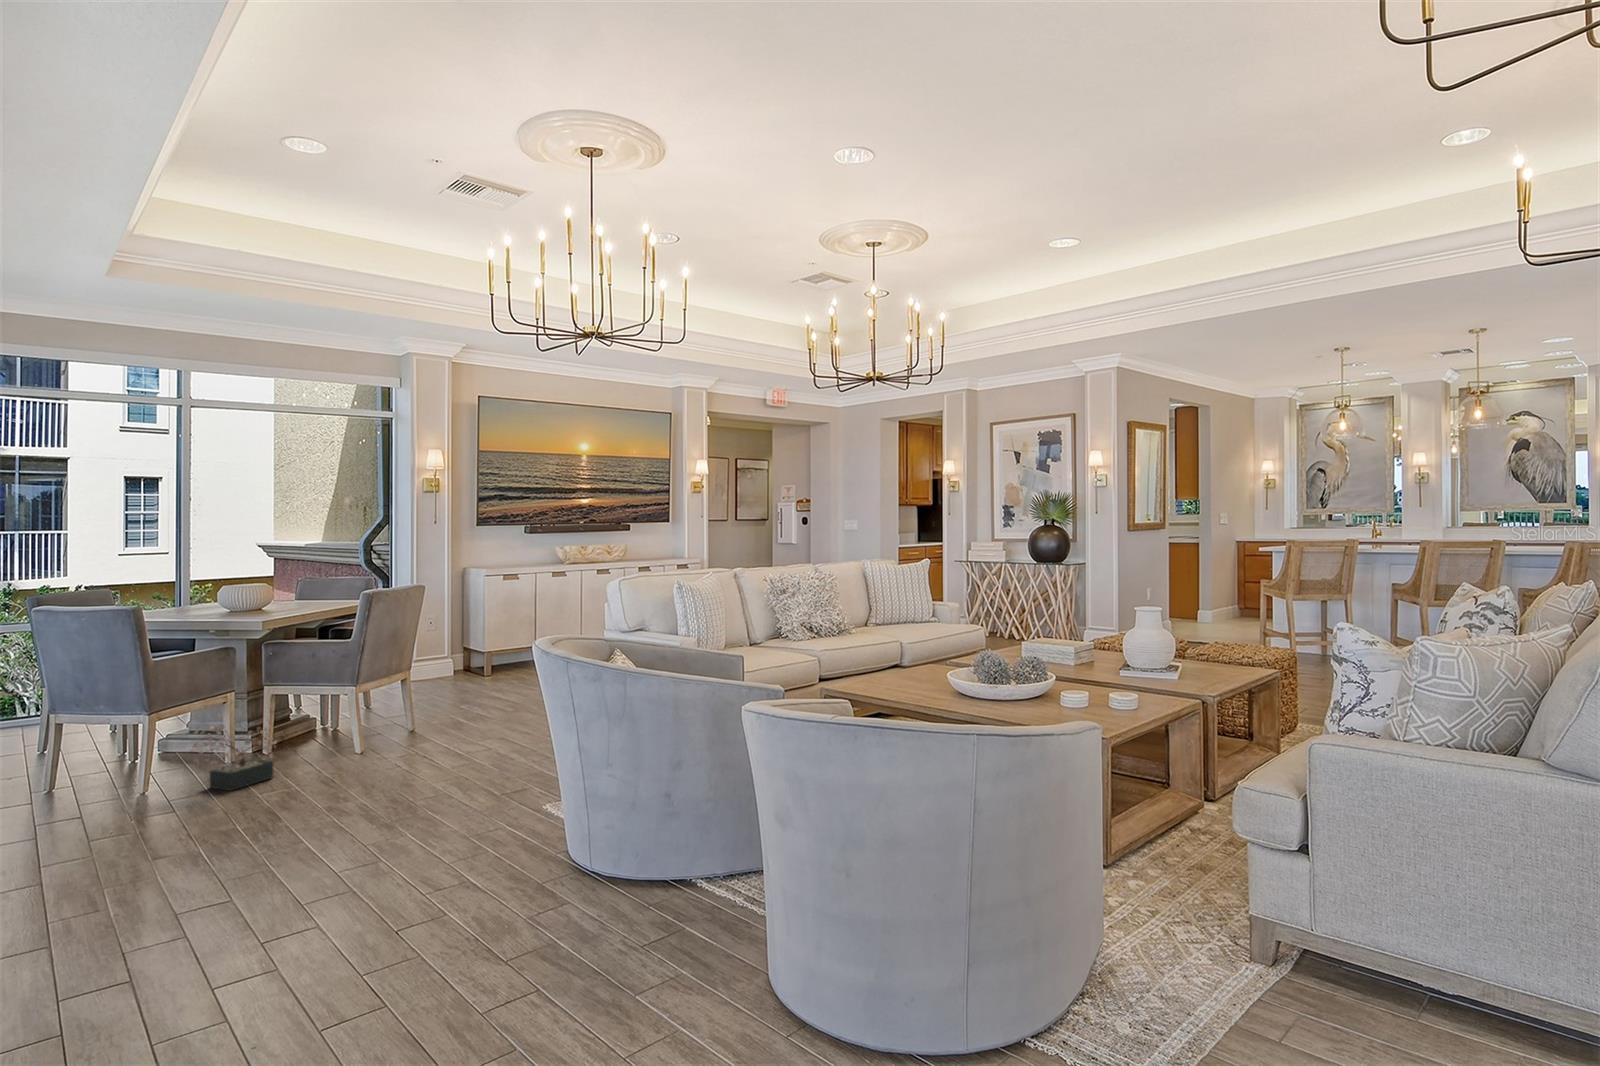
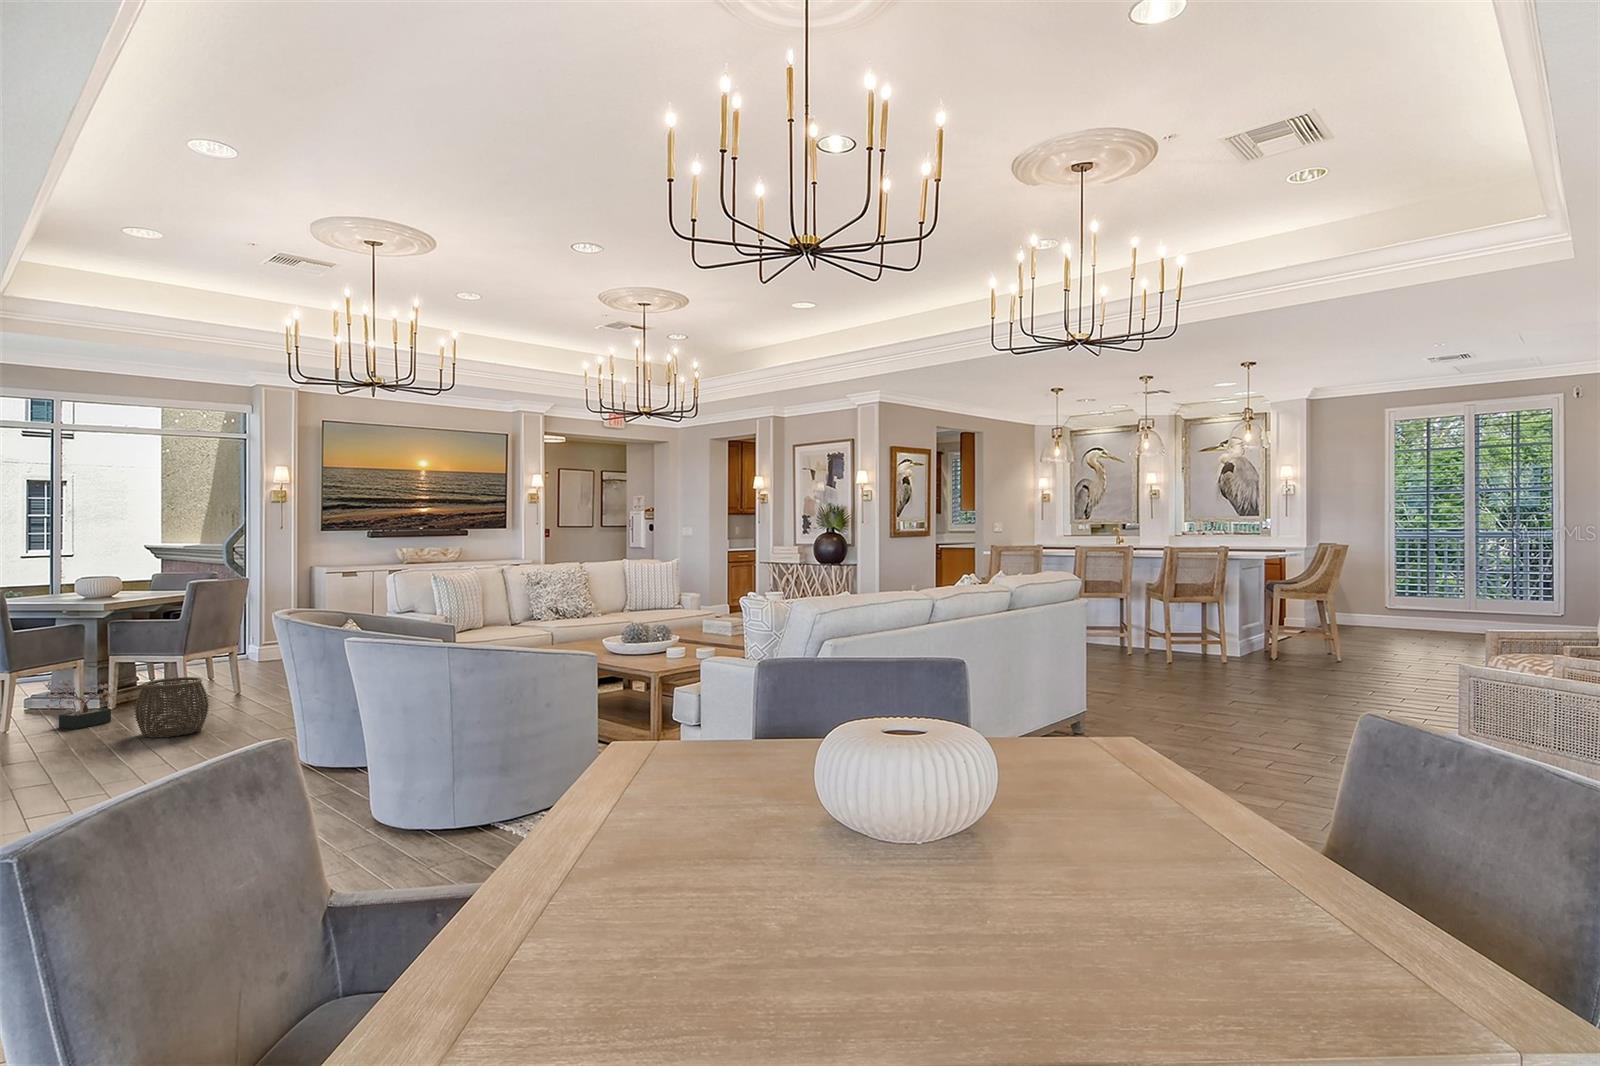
woven basket: none [311,722,405,809] -> present [134,677,209,738]

